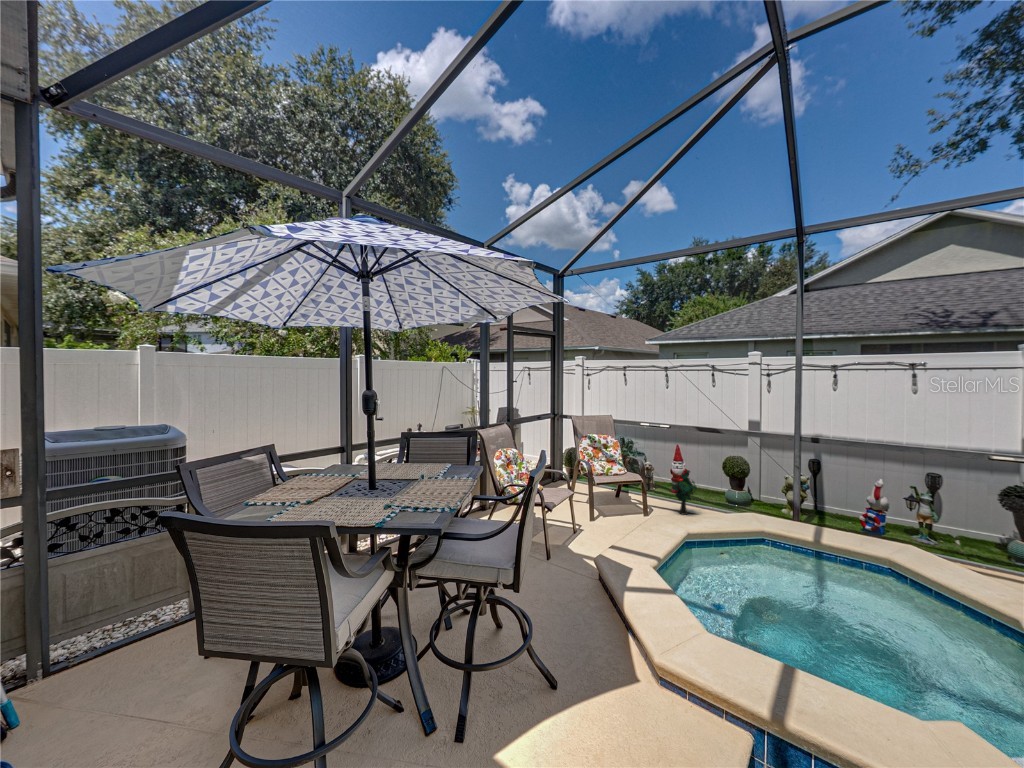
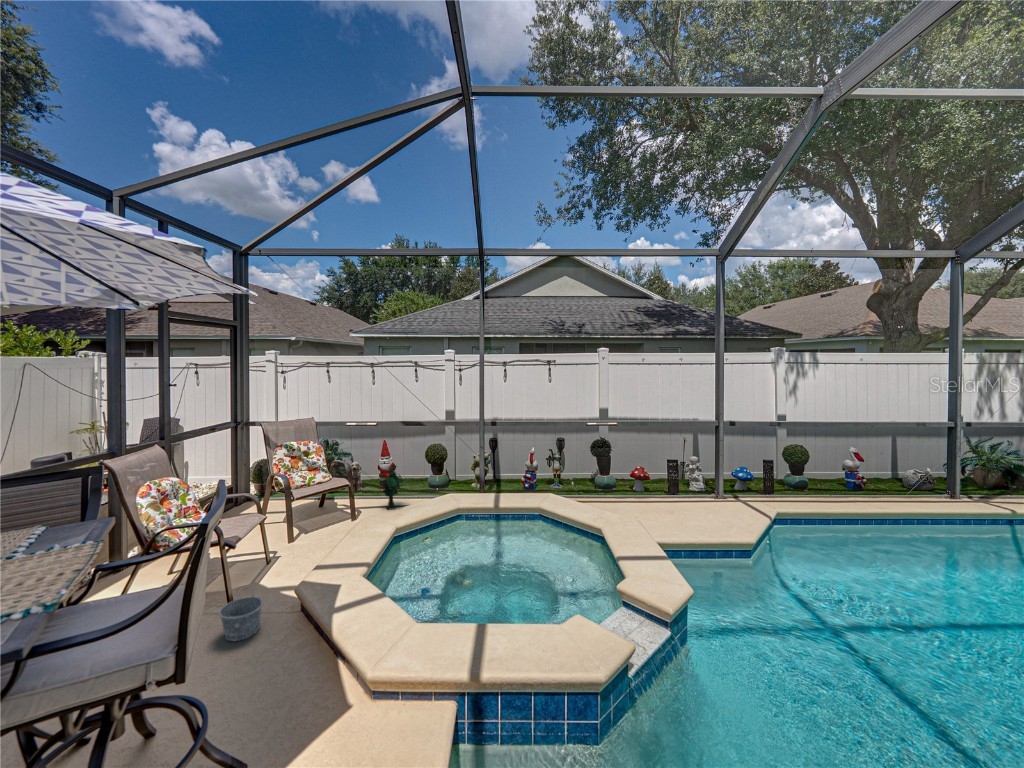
bucket: none [541,541,572,583] -> present [219,595,263,641]

